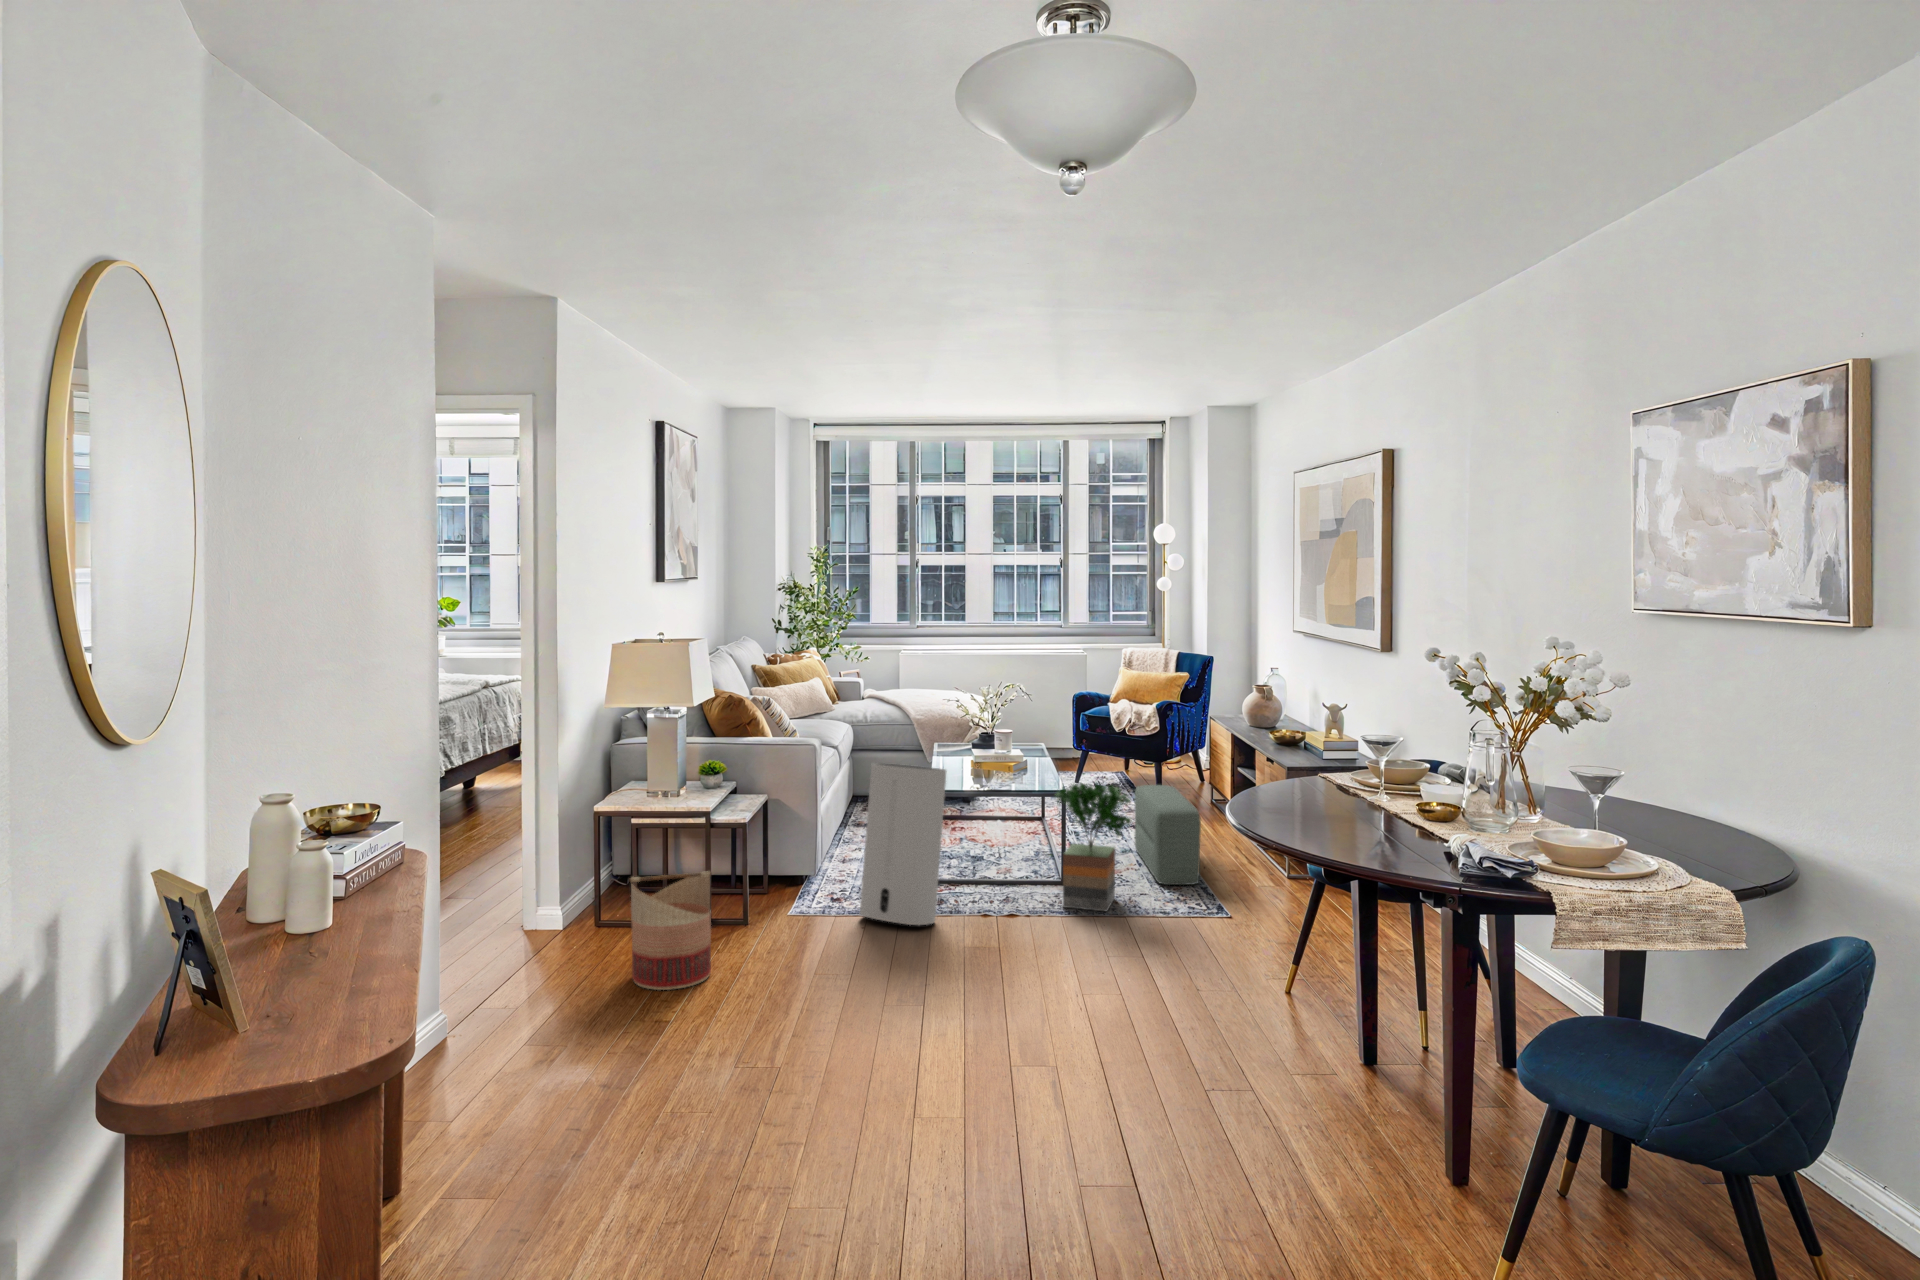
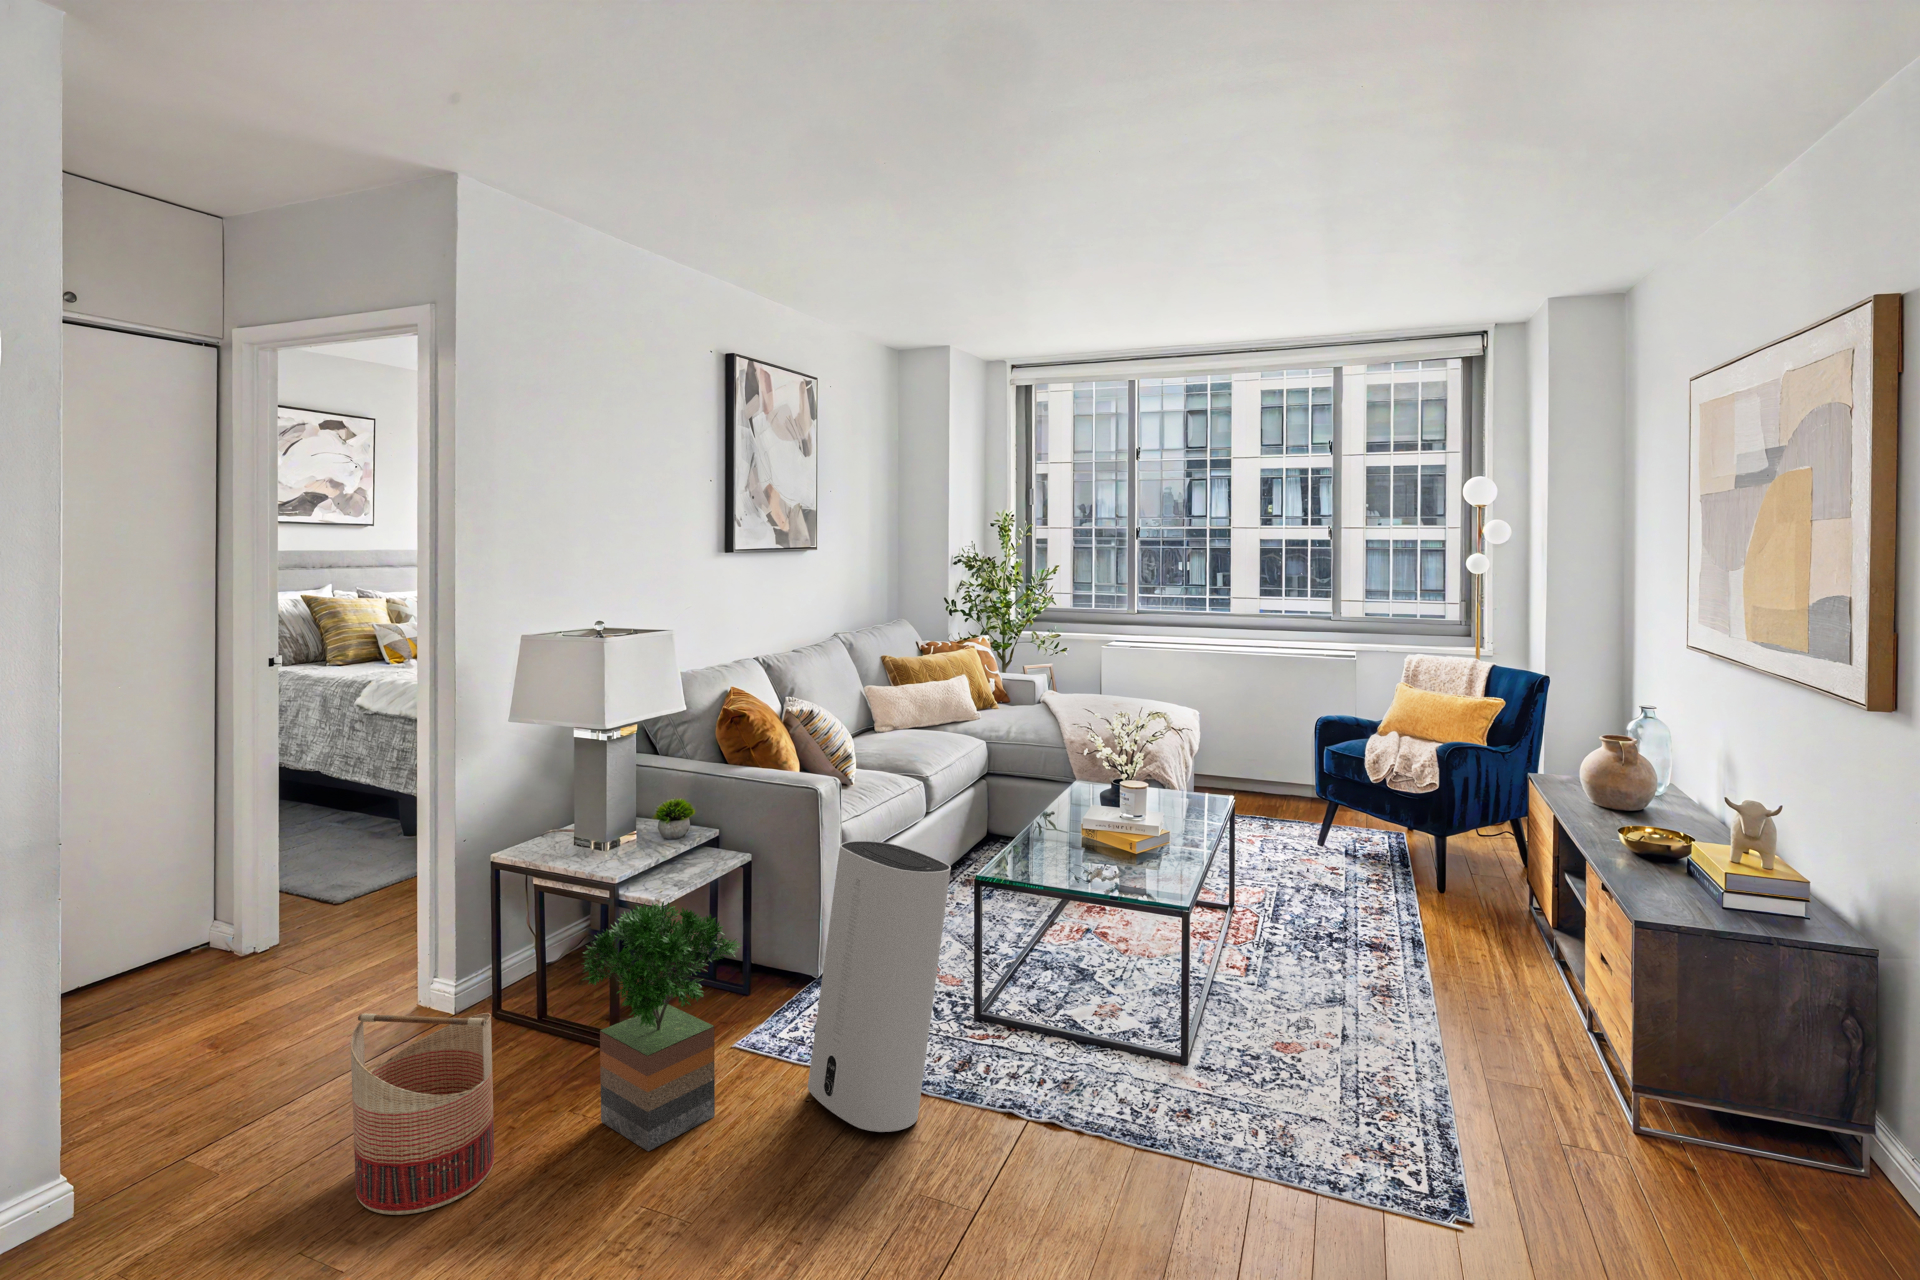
potted tree: present [1055,782,1132,911] -> present [582,901,742,1151]
pouf: present [1134,785,1201,885] -> none [1350,896,1446,1110]

